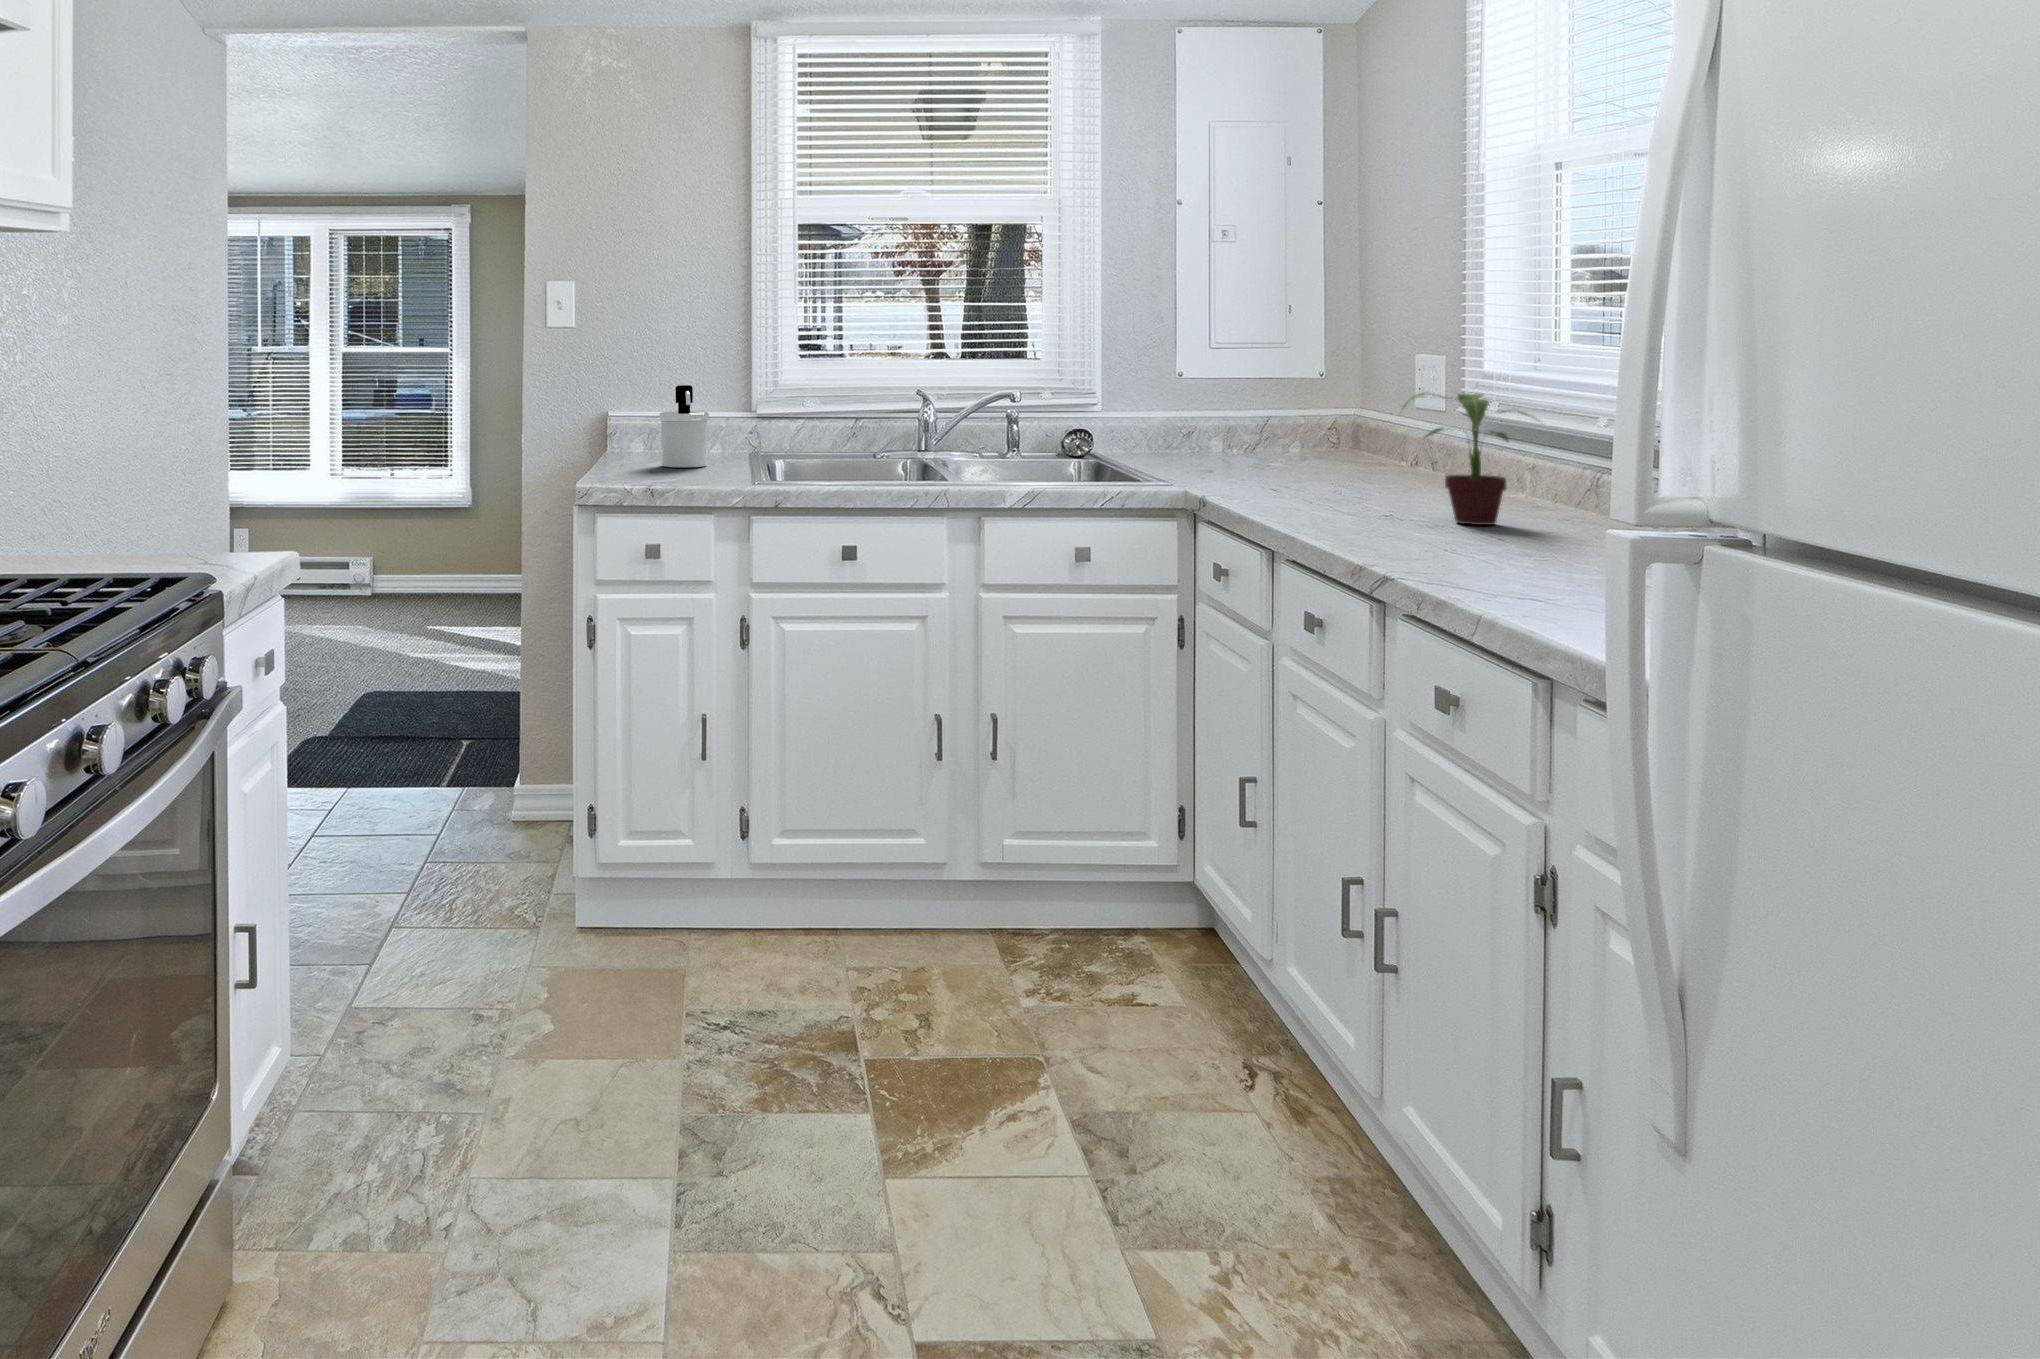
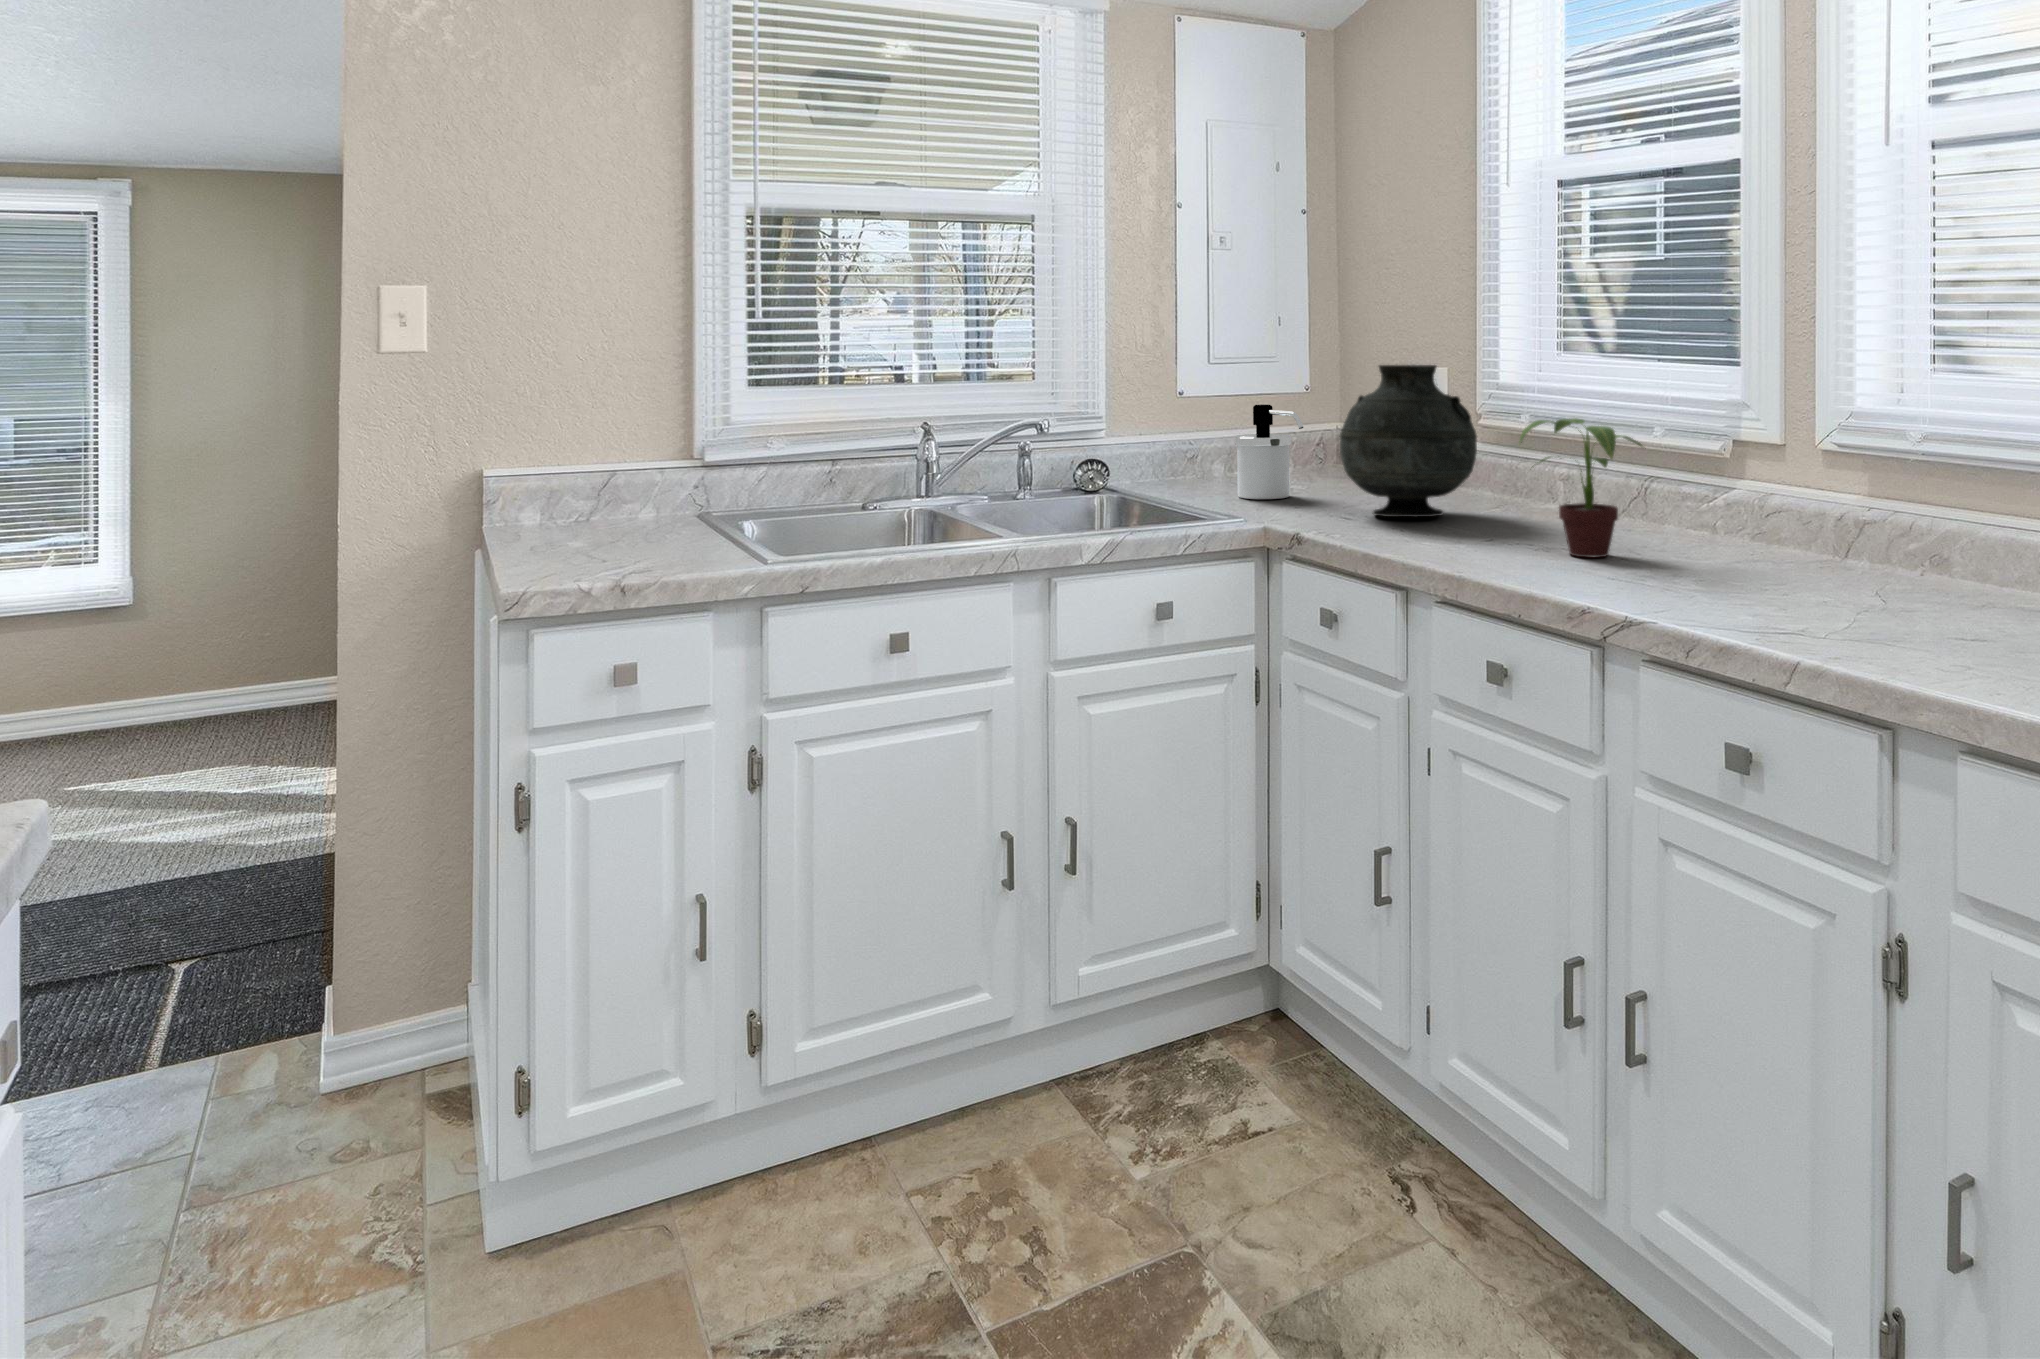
vase: none [1285,344,1426,488] -> present [1339,365,1477,517]
soap dispenser: present [660,385,709,468] -> present [1235,404,1303,499]

